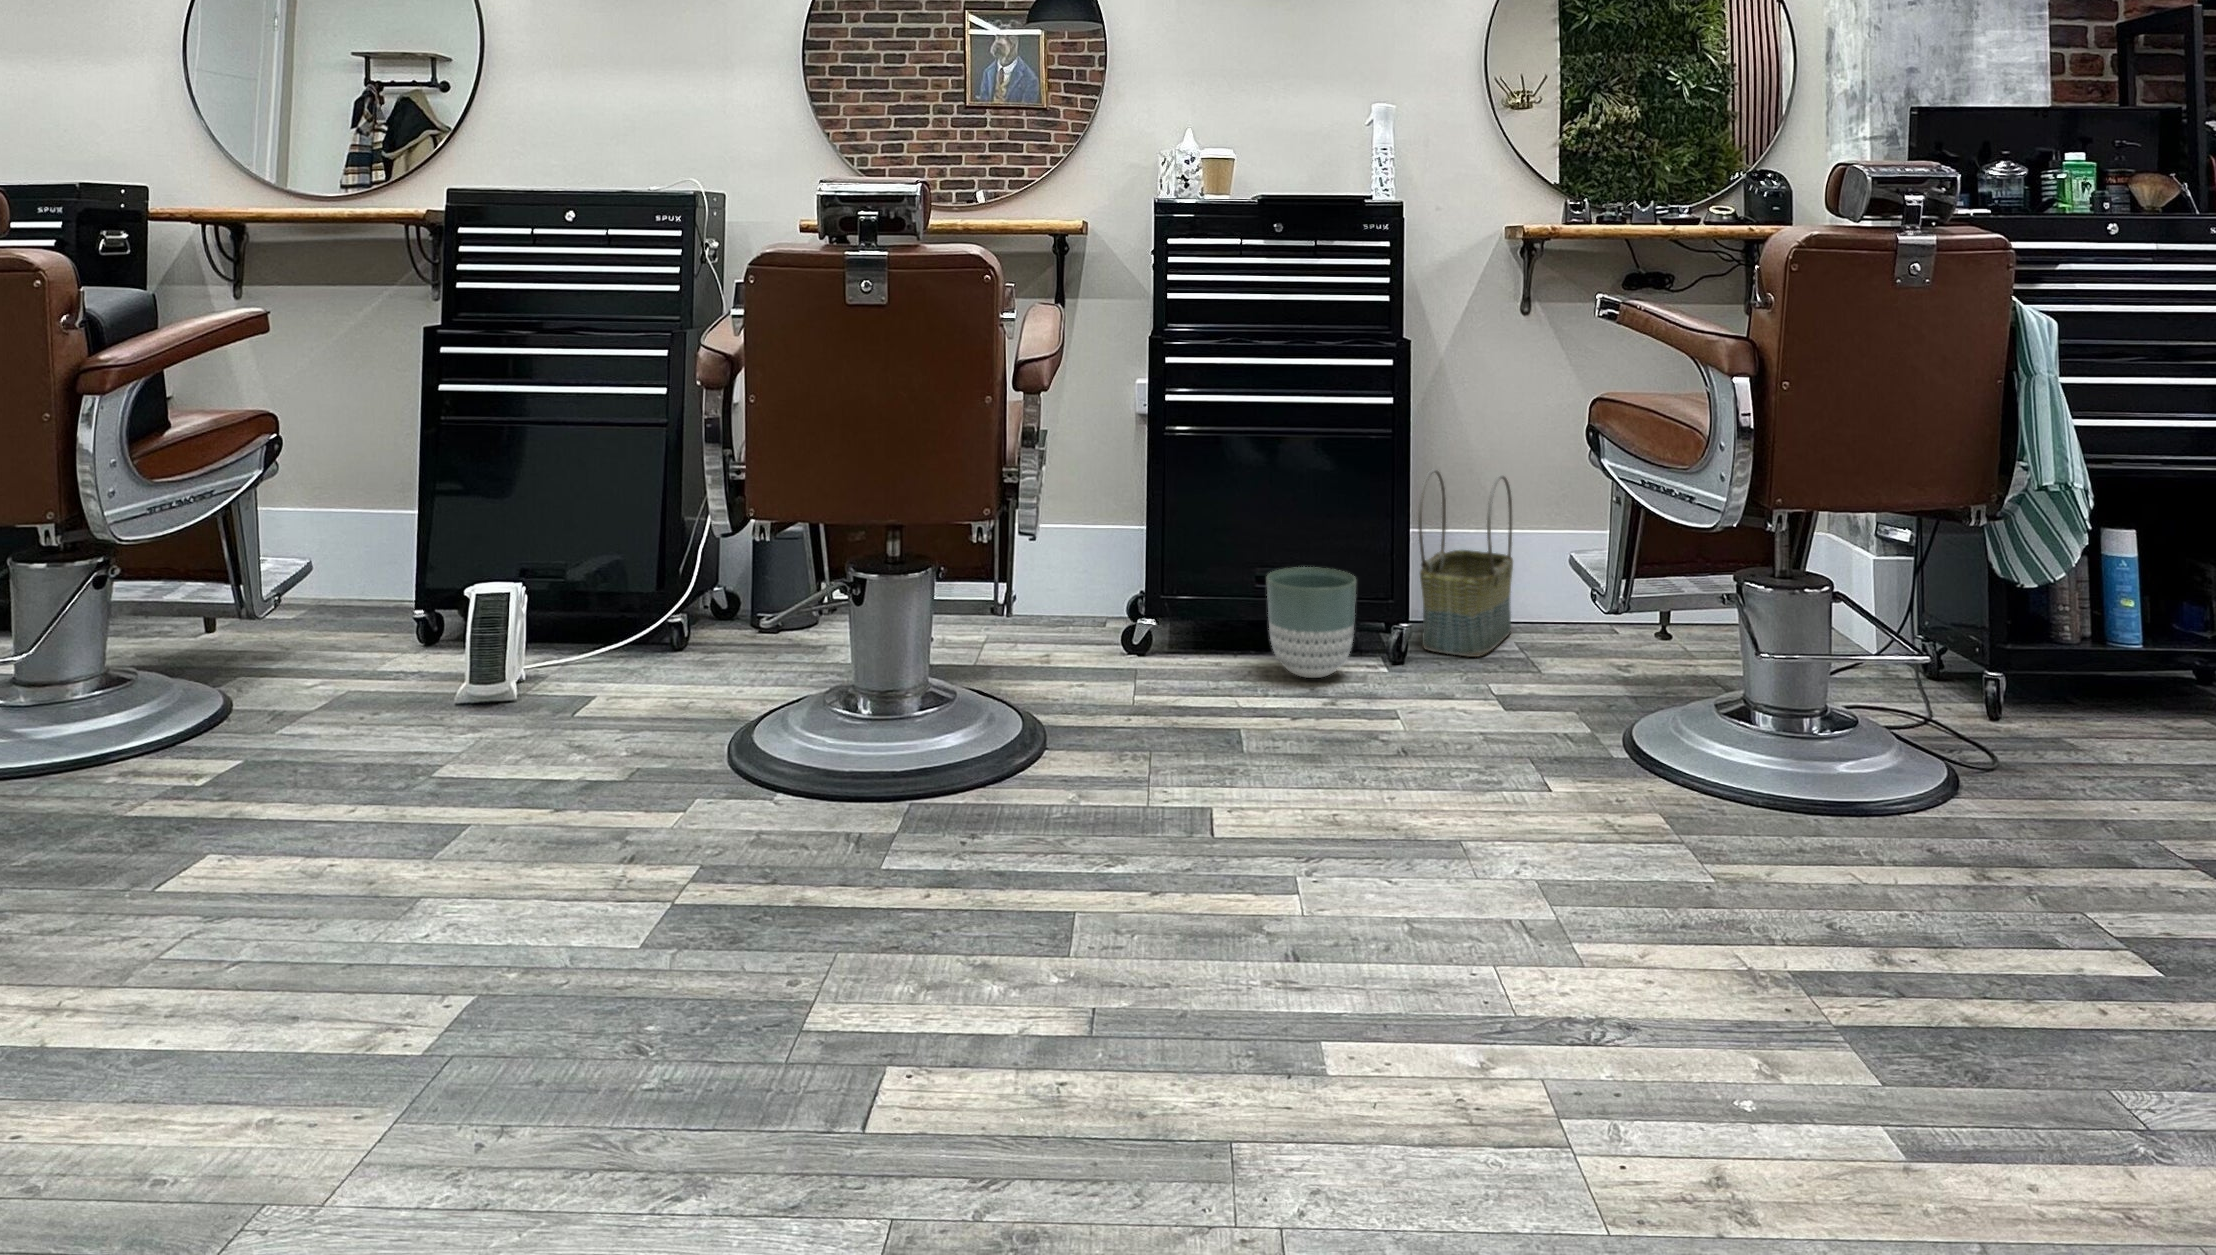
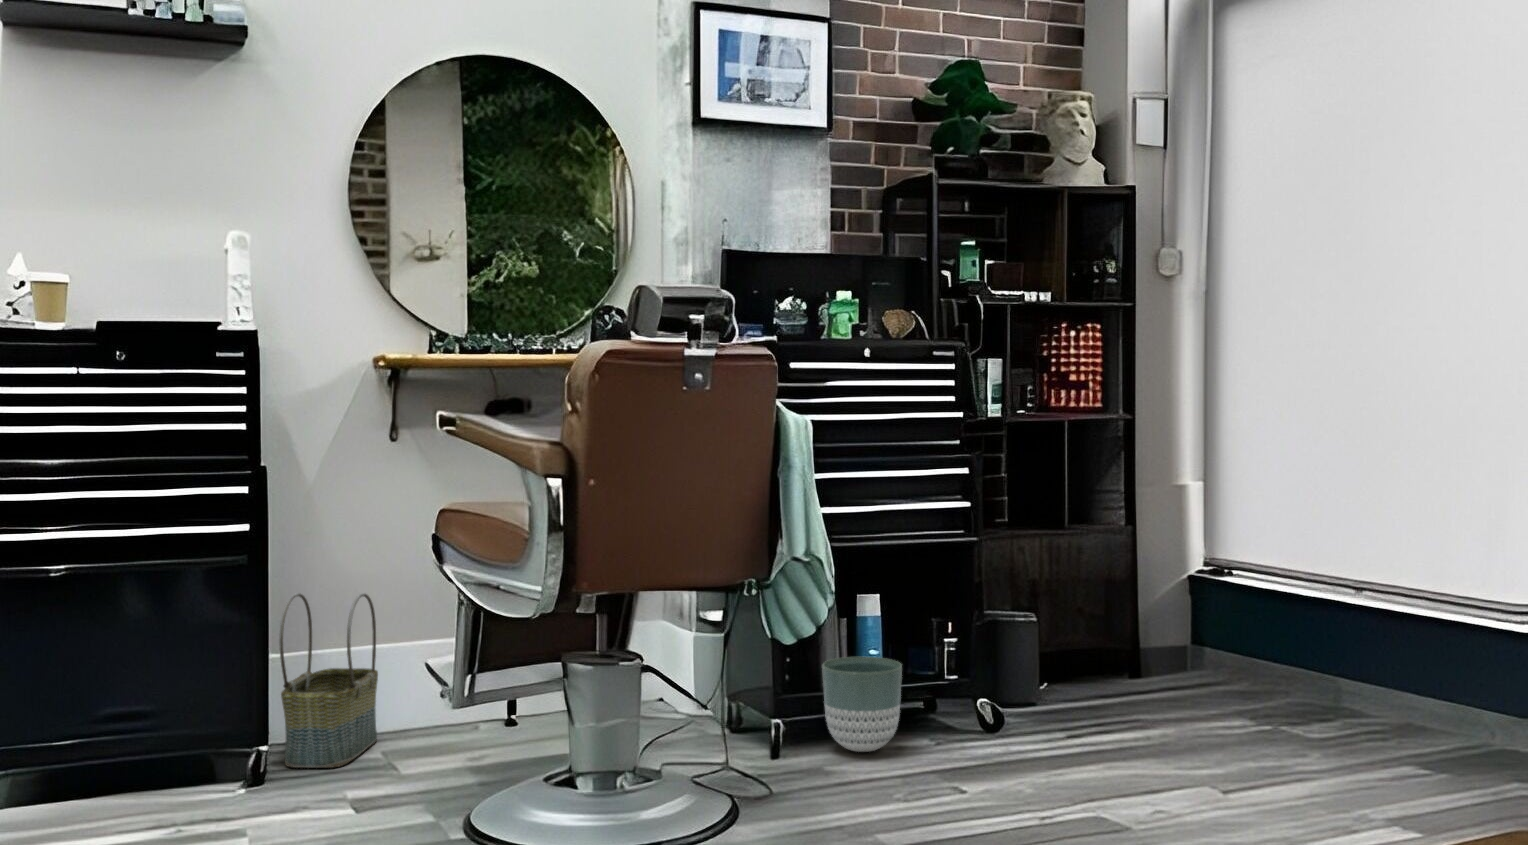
planter: present [1267,567,1356,678] -> present [822,657,902,752]

